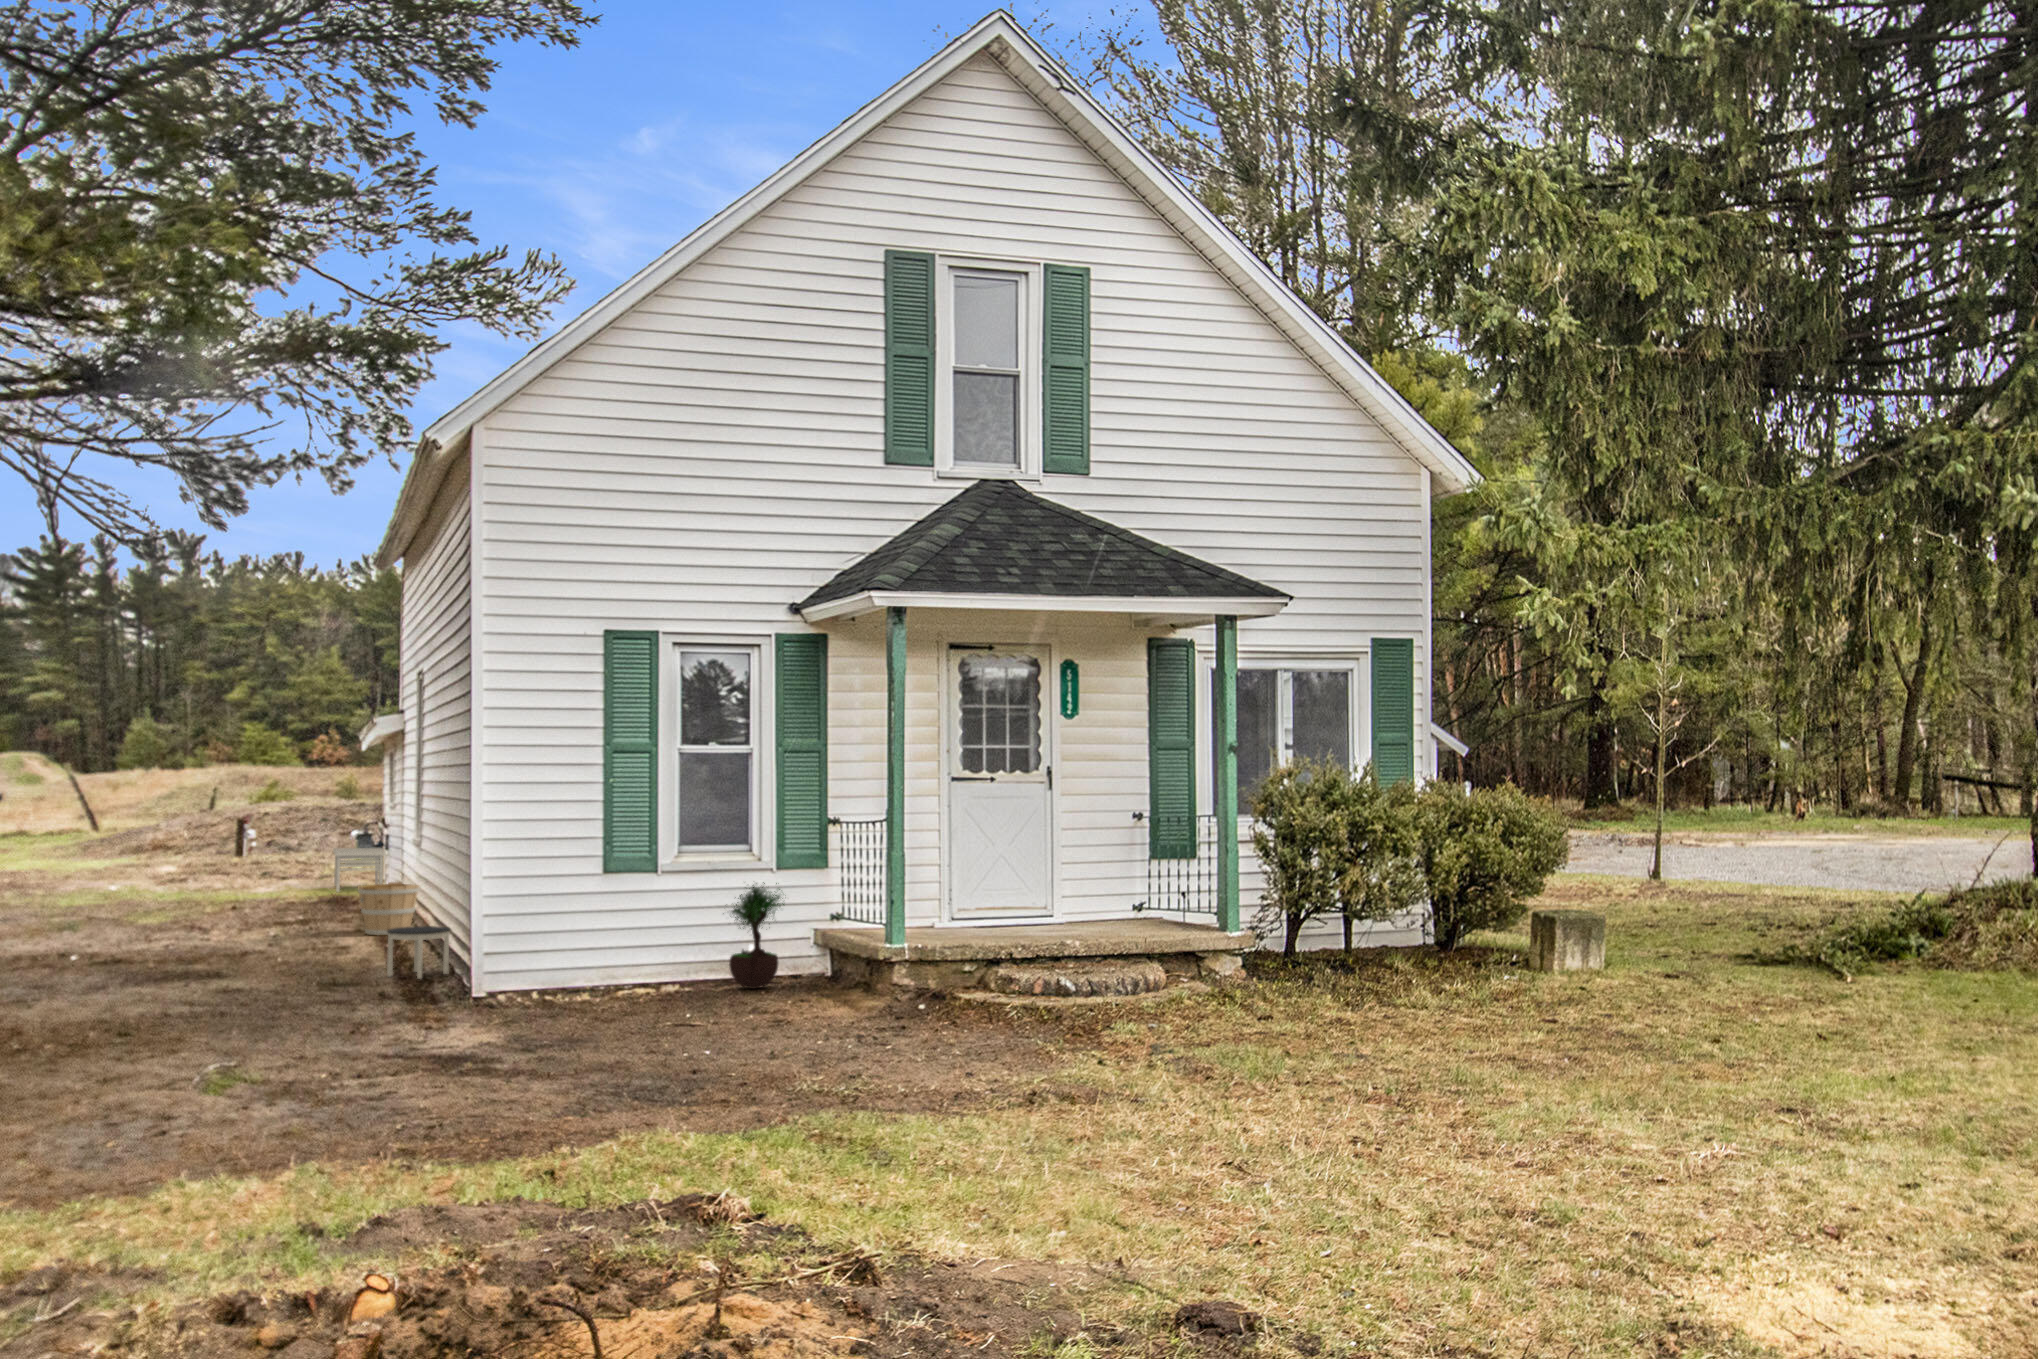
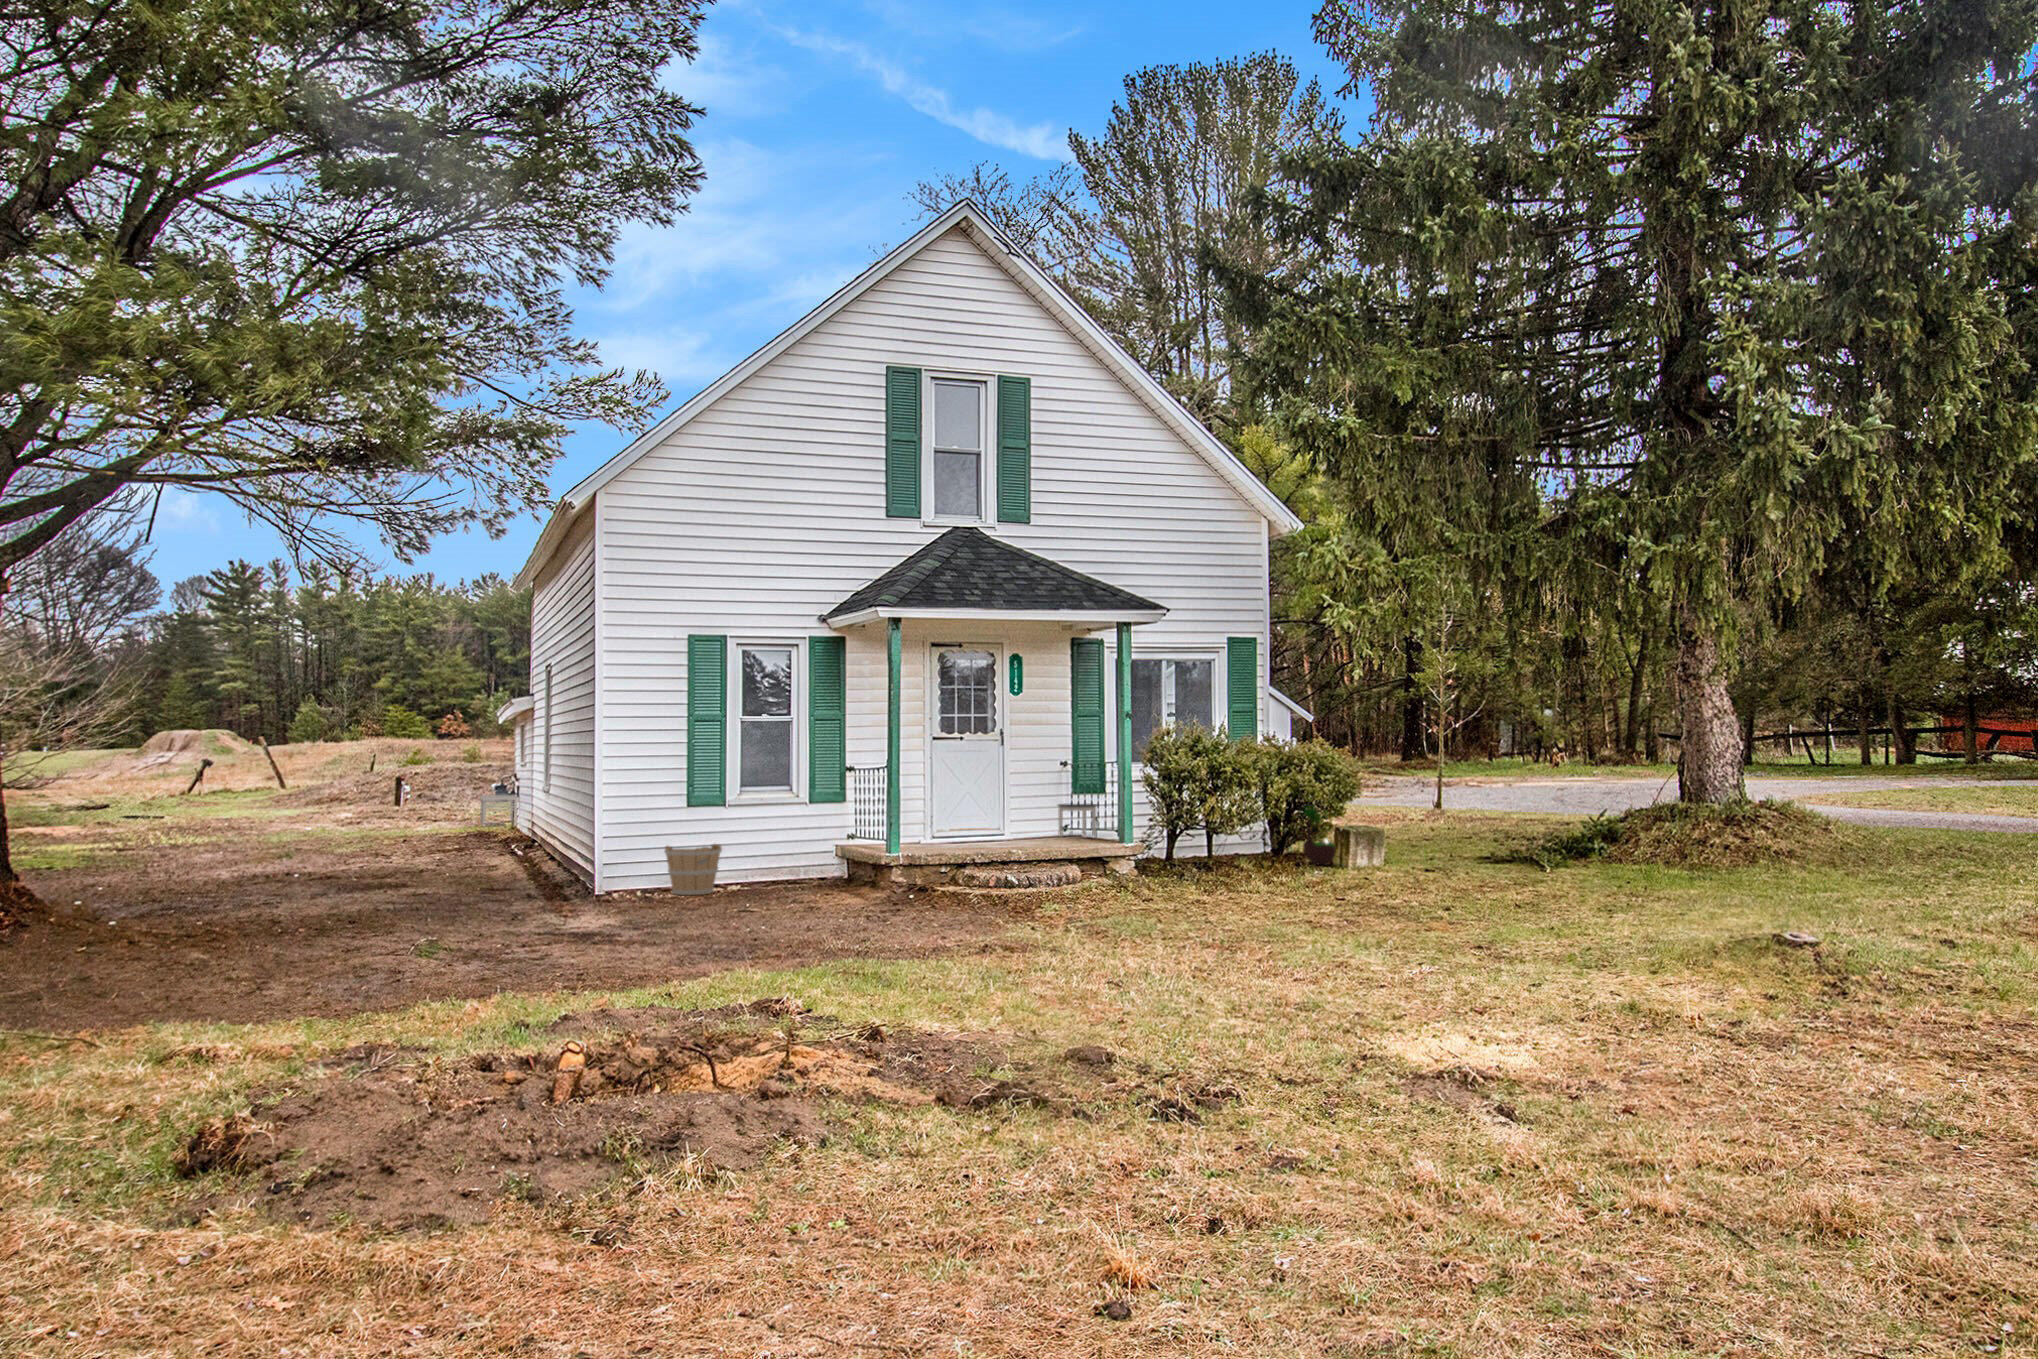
wooden bucket: present [358,882,420,936] -> present [665,844,722,895]
potted tree: present [729,882,784,989] -> present [1298,804,1336,865]
round table: present [387,926,450,979] -> present [1058,803,1097,837]

